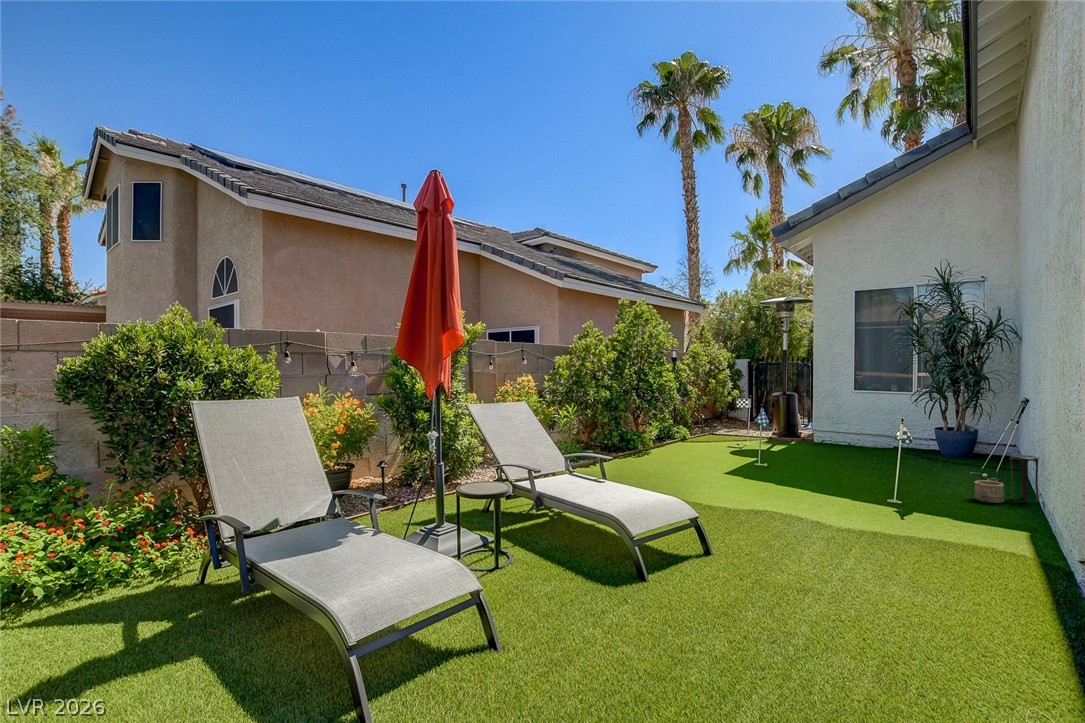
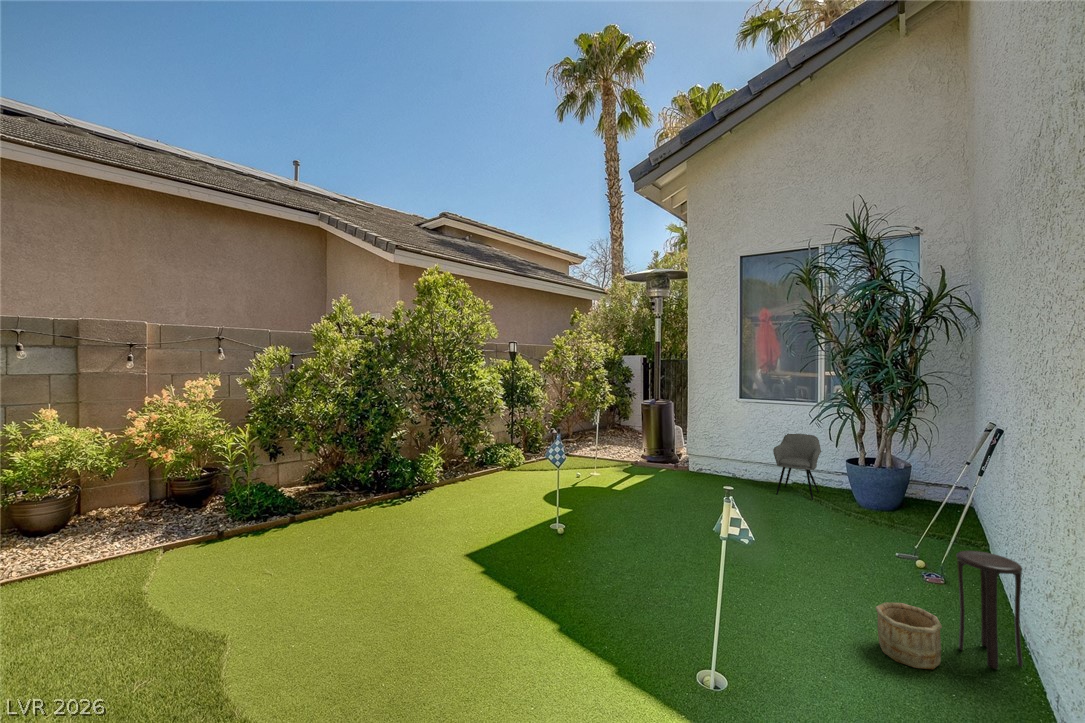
armchair: none [884,414,917,456] -> present [773,433,821,500]

